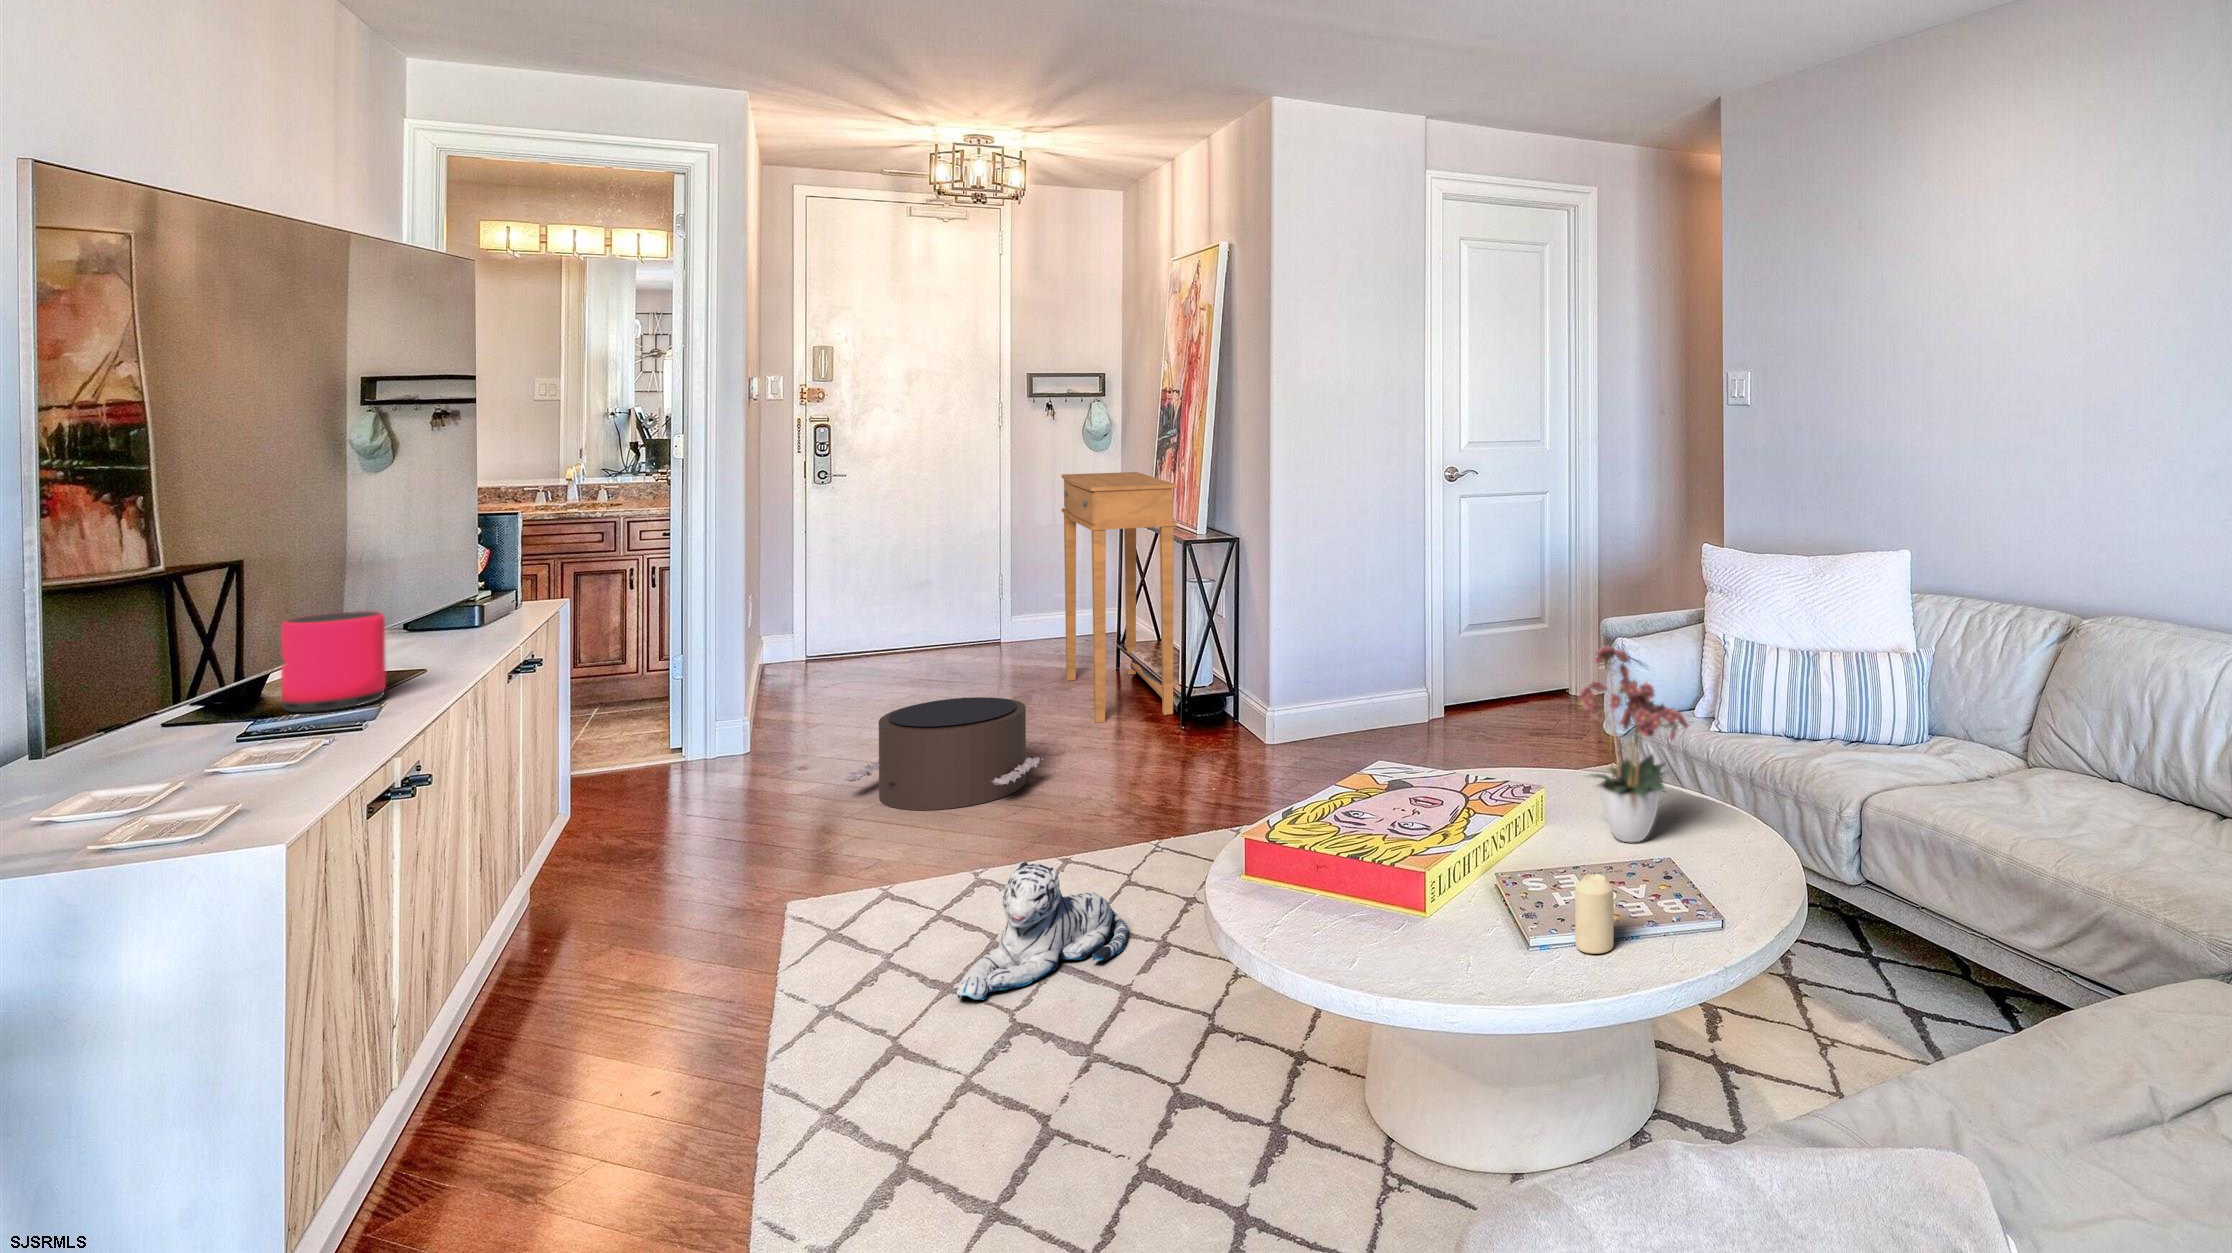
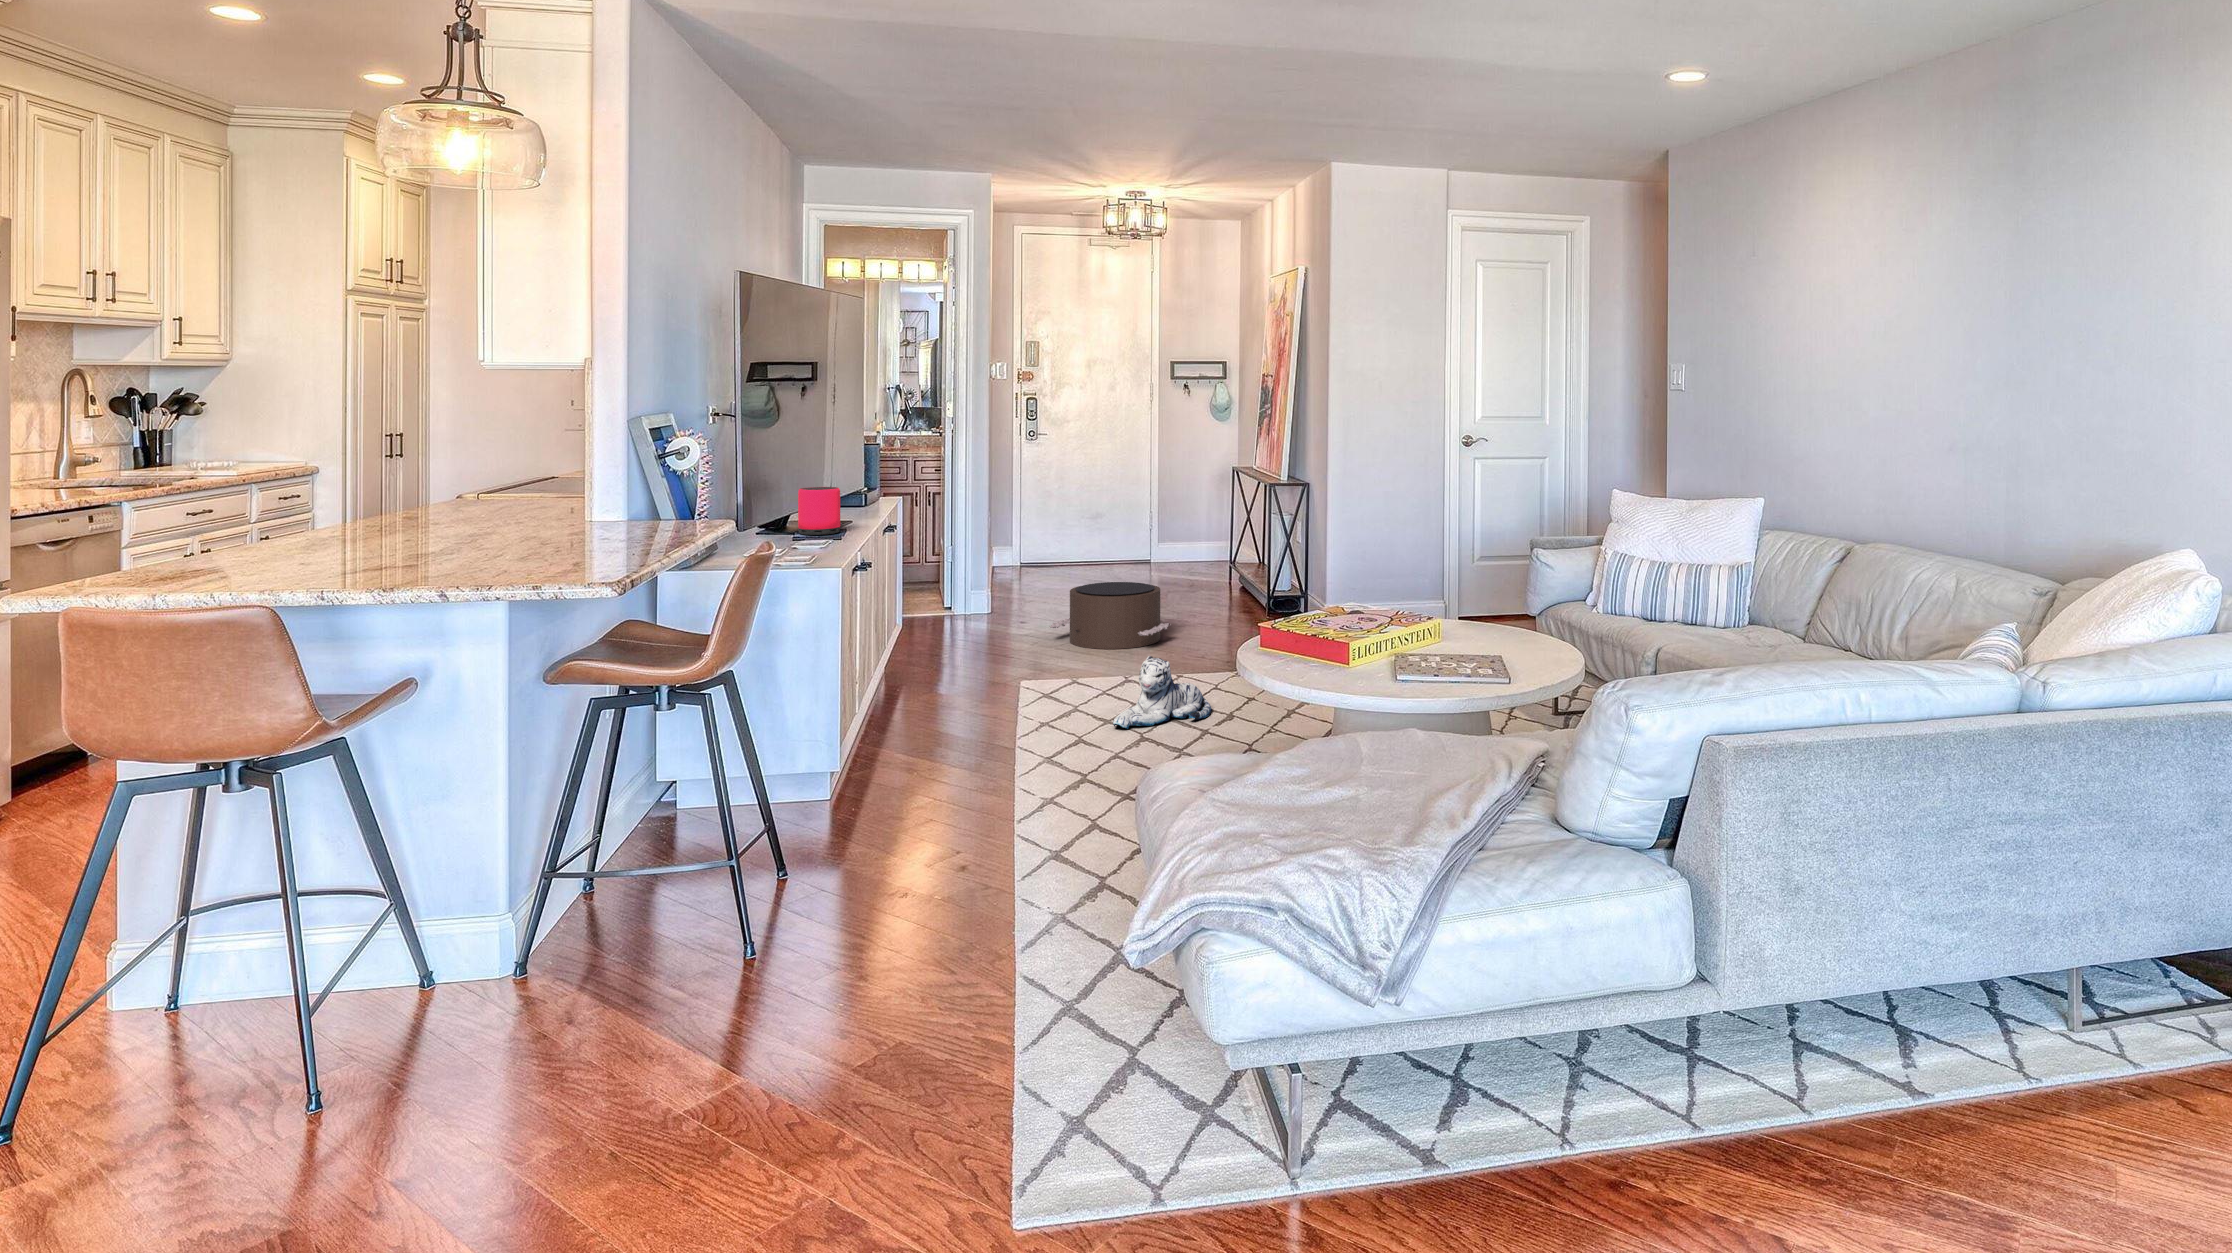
side table: present [1062,472,1177,723] -> none [1192,436,1267,612]
flower arrangement: present [1579,646,1689,842] -> none [1452,527,1520,648]
candle: present [1575,874,1614,954] -> none [1419,641,1440,682]

